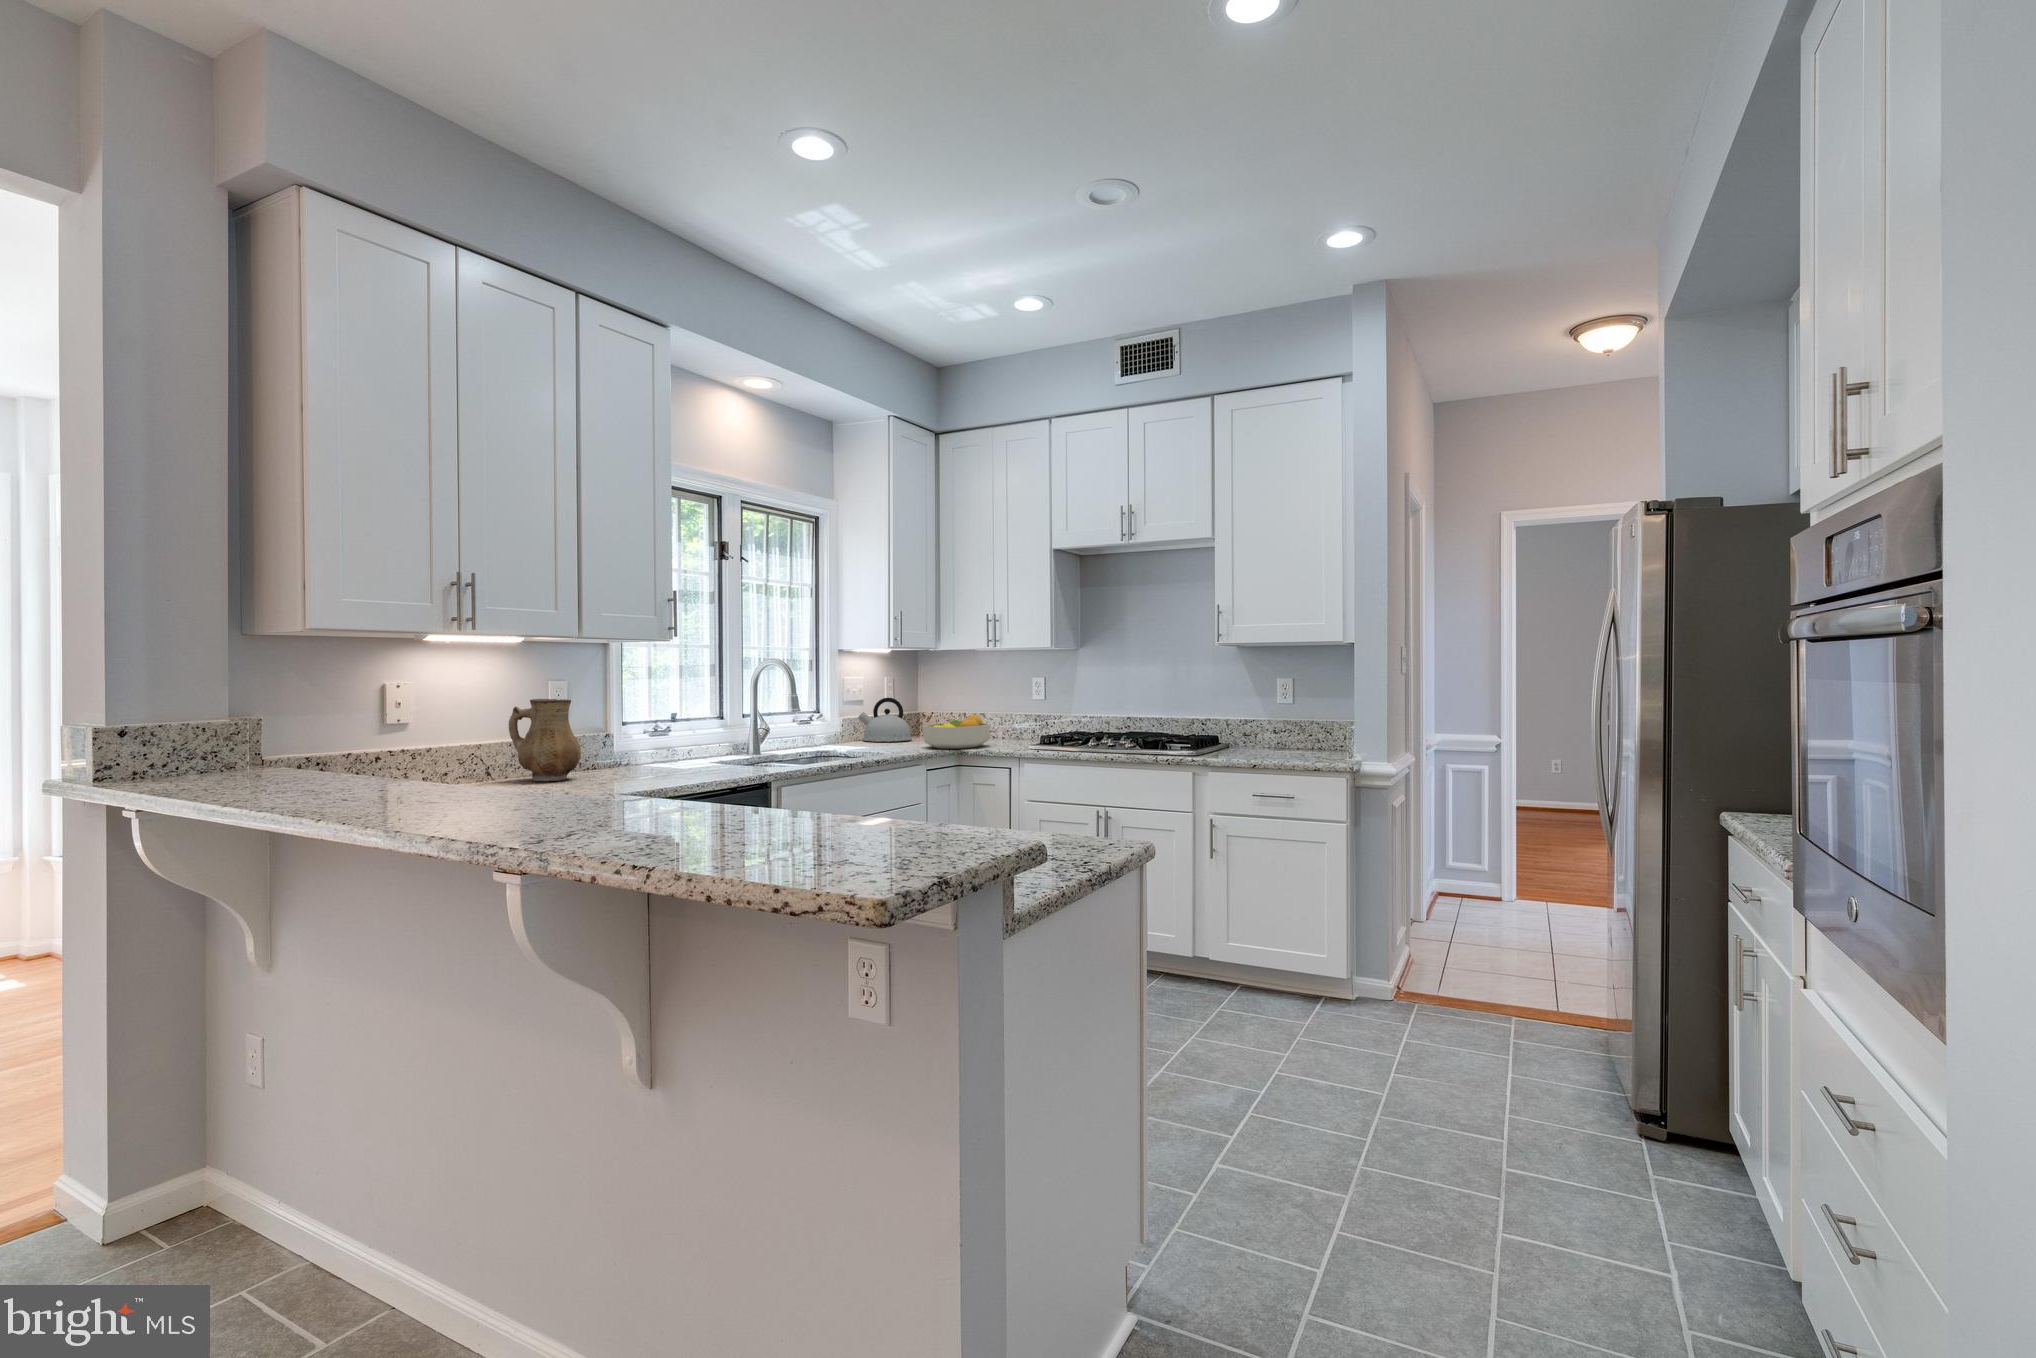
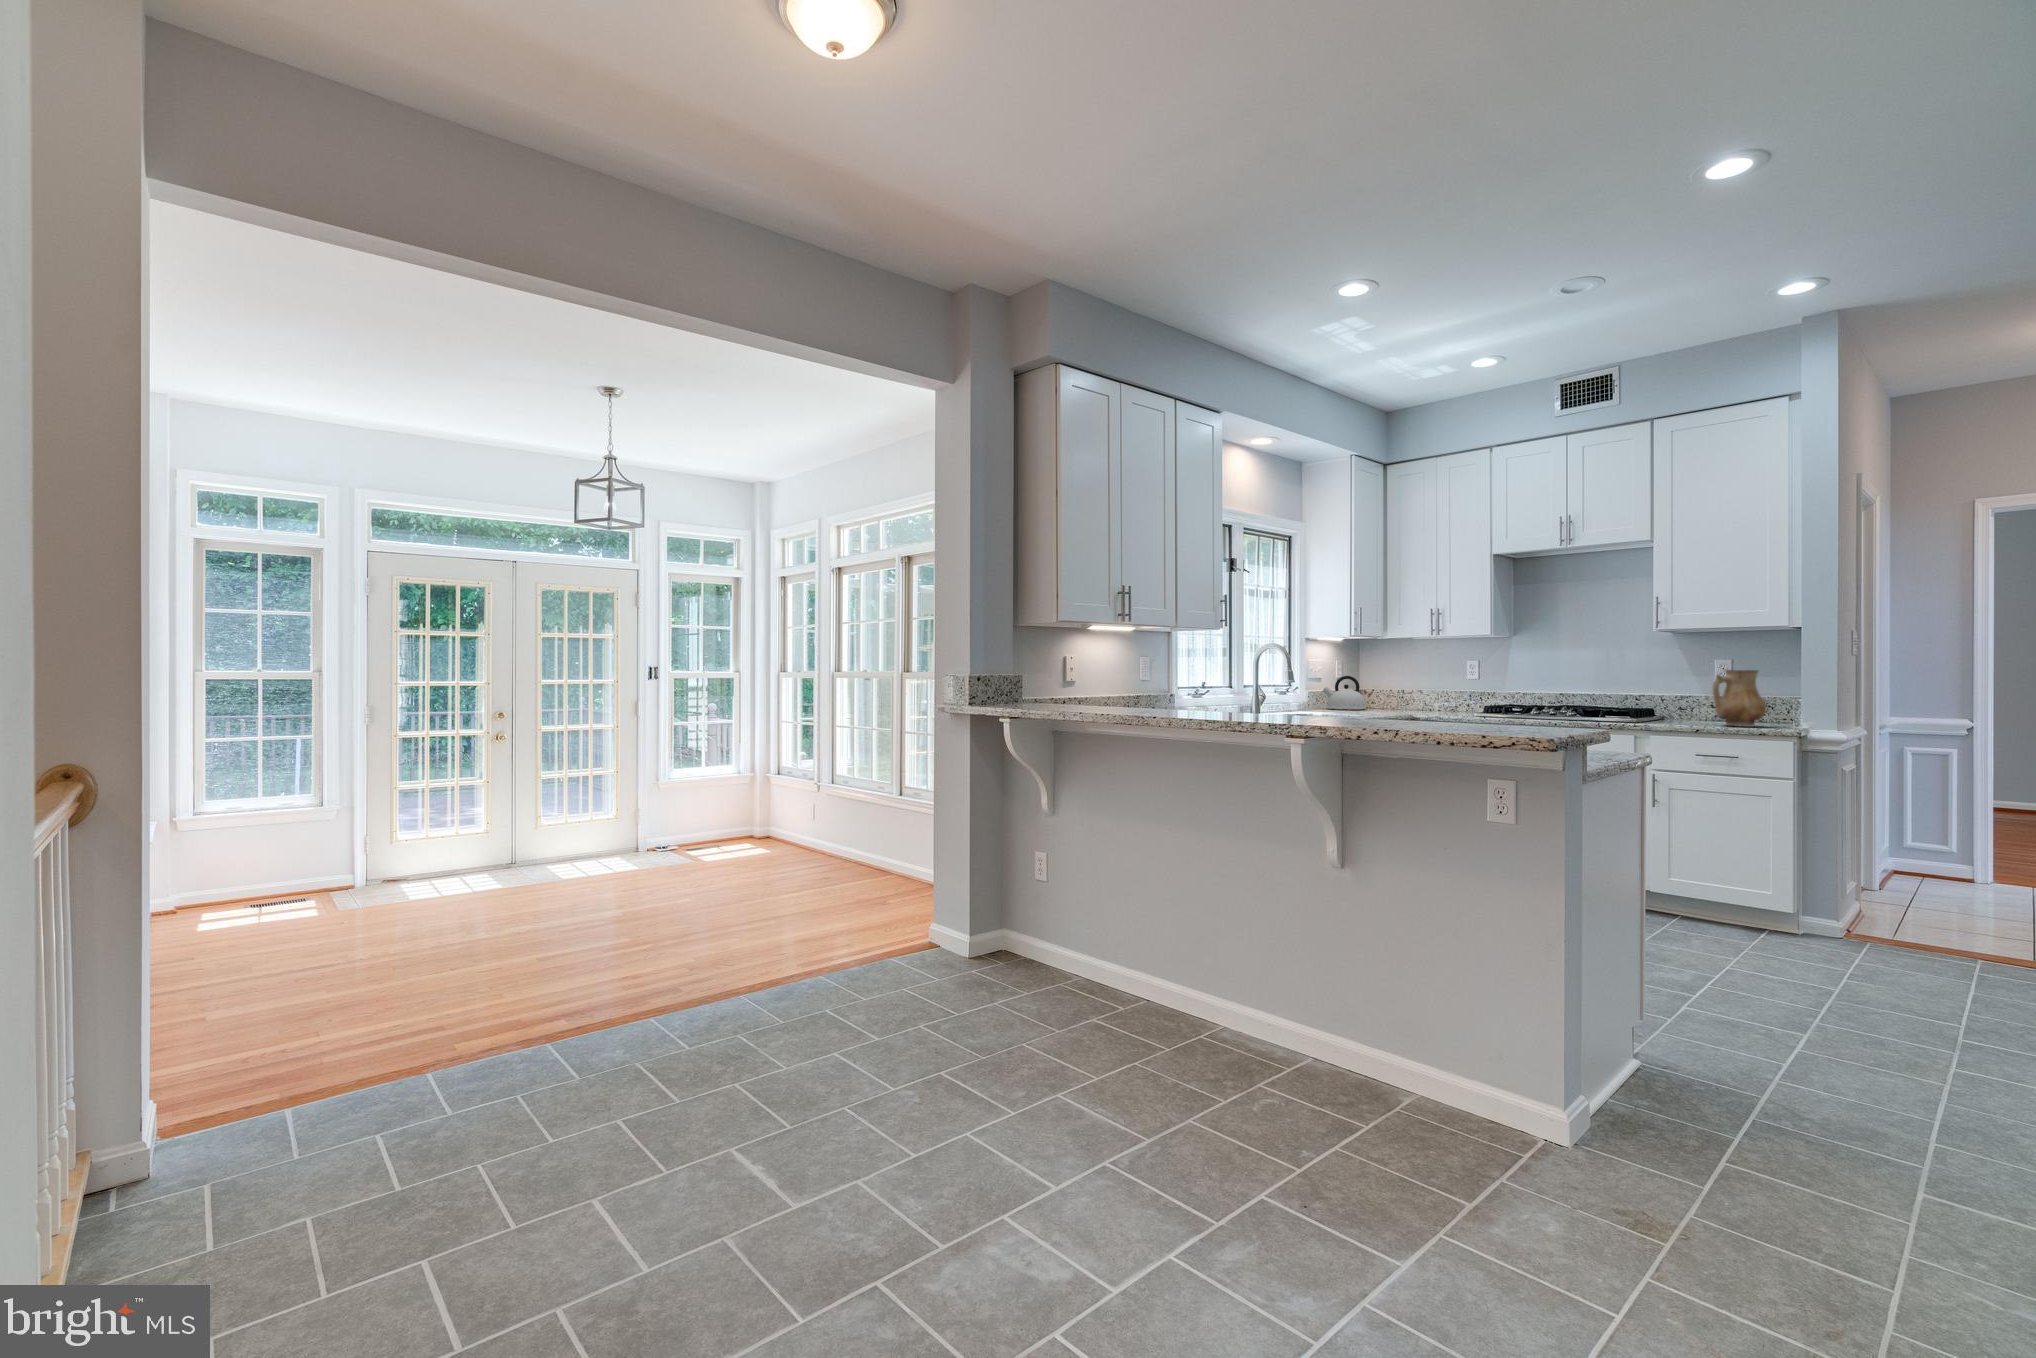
ceramic pitcher: present [509,699,581,781] -> present [1713,670,1766,727]
fruit bowl: present [922,714,991,749] -> none [1384,688,1440,714]

